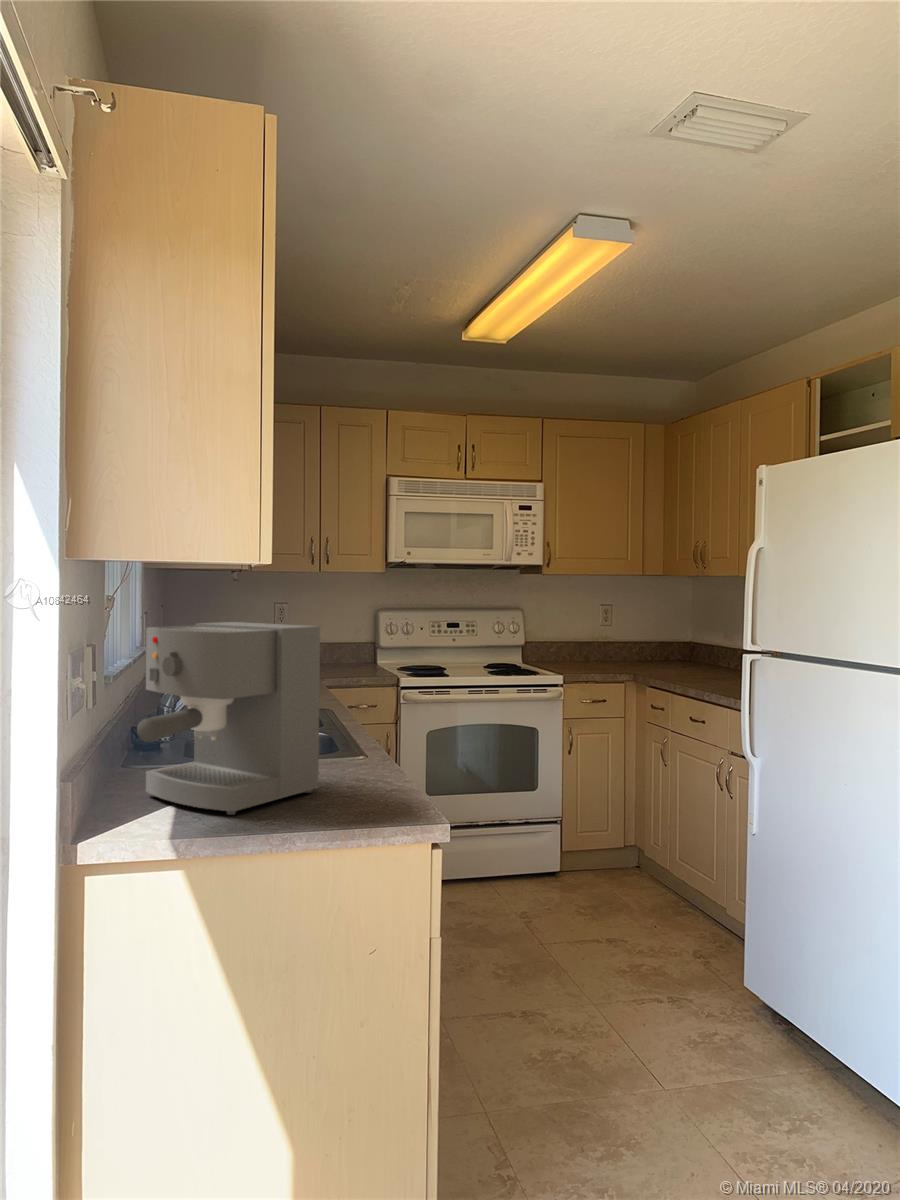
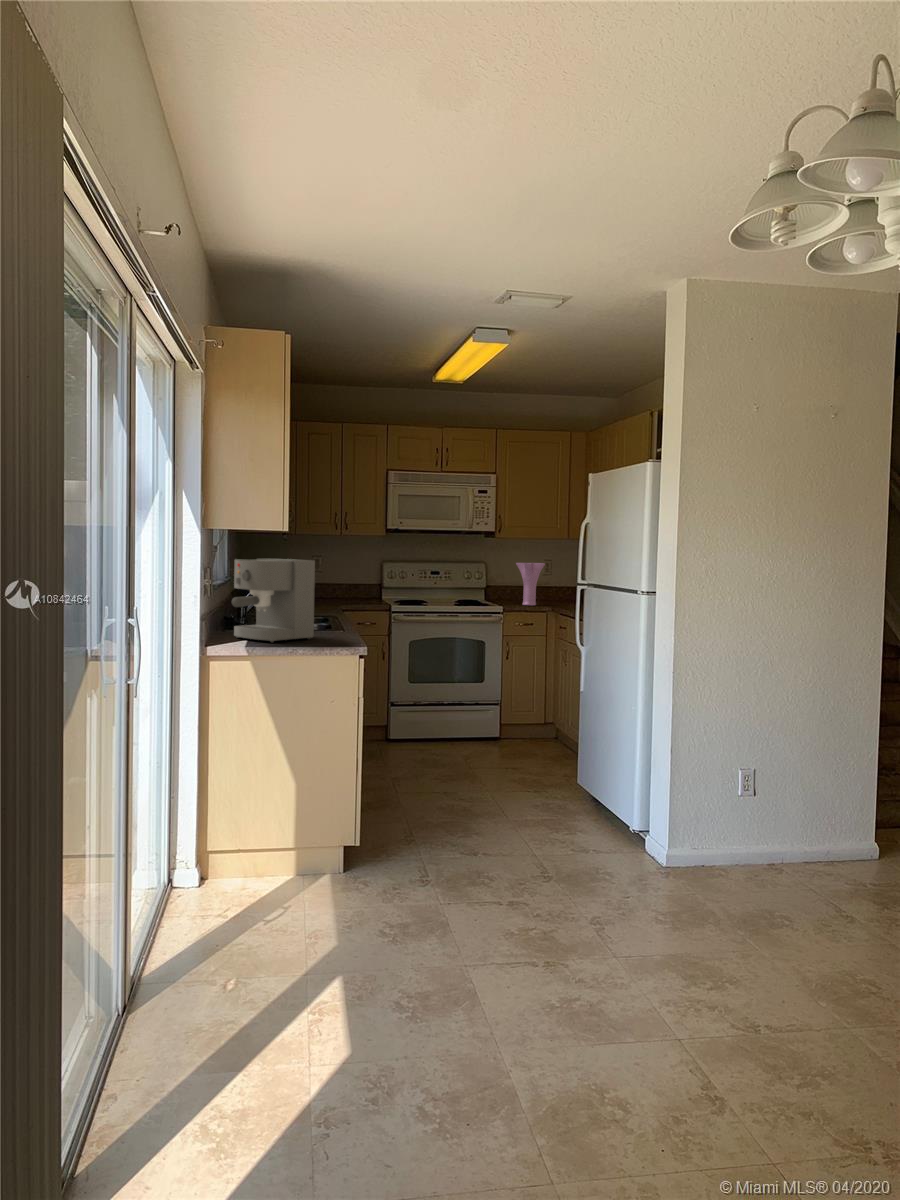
vase: none [574,610,618,672] -> present [516,563,545,606]

